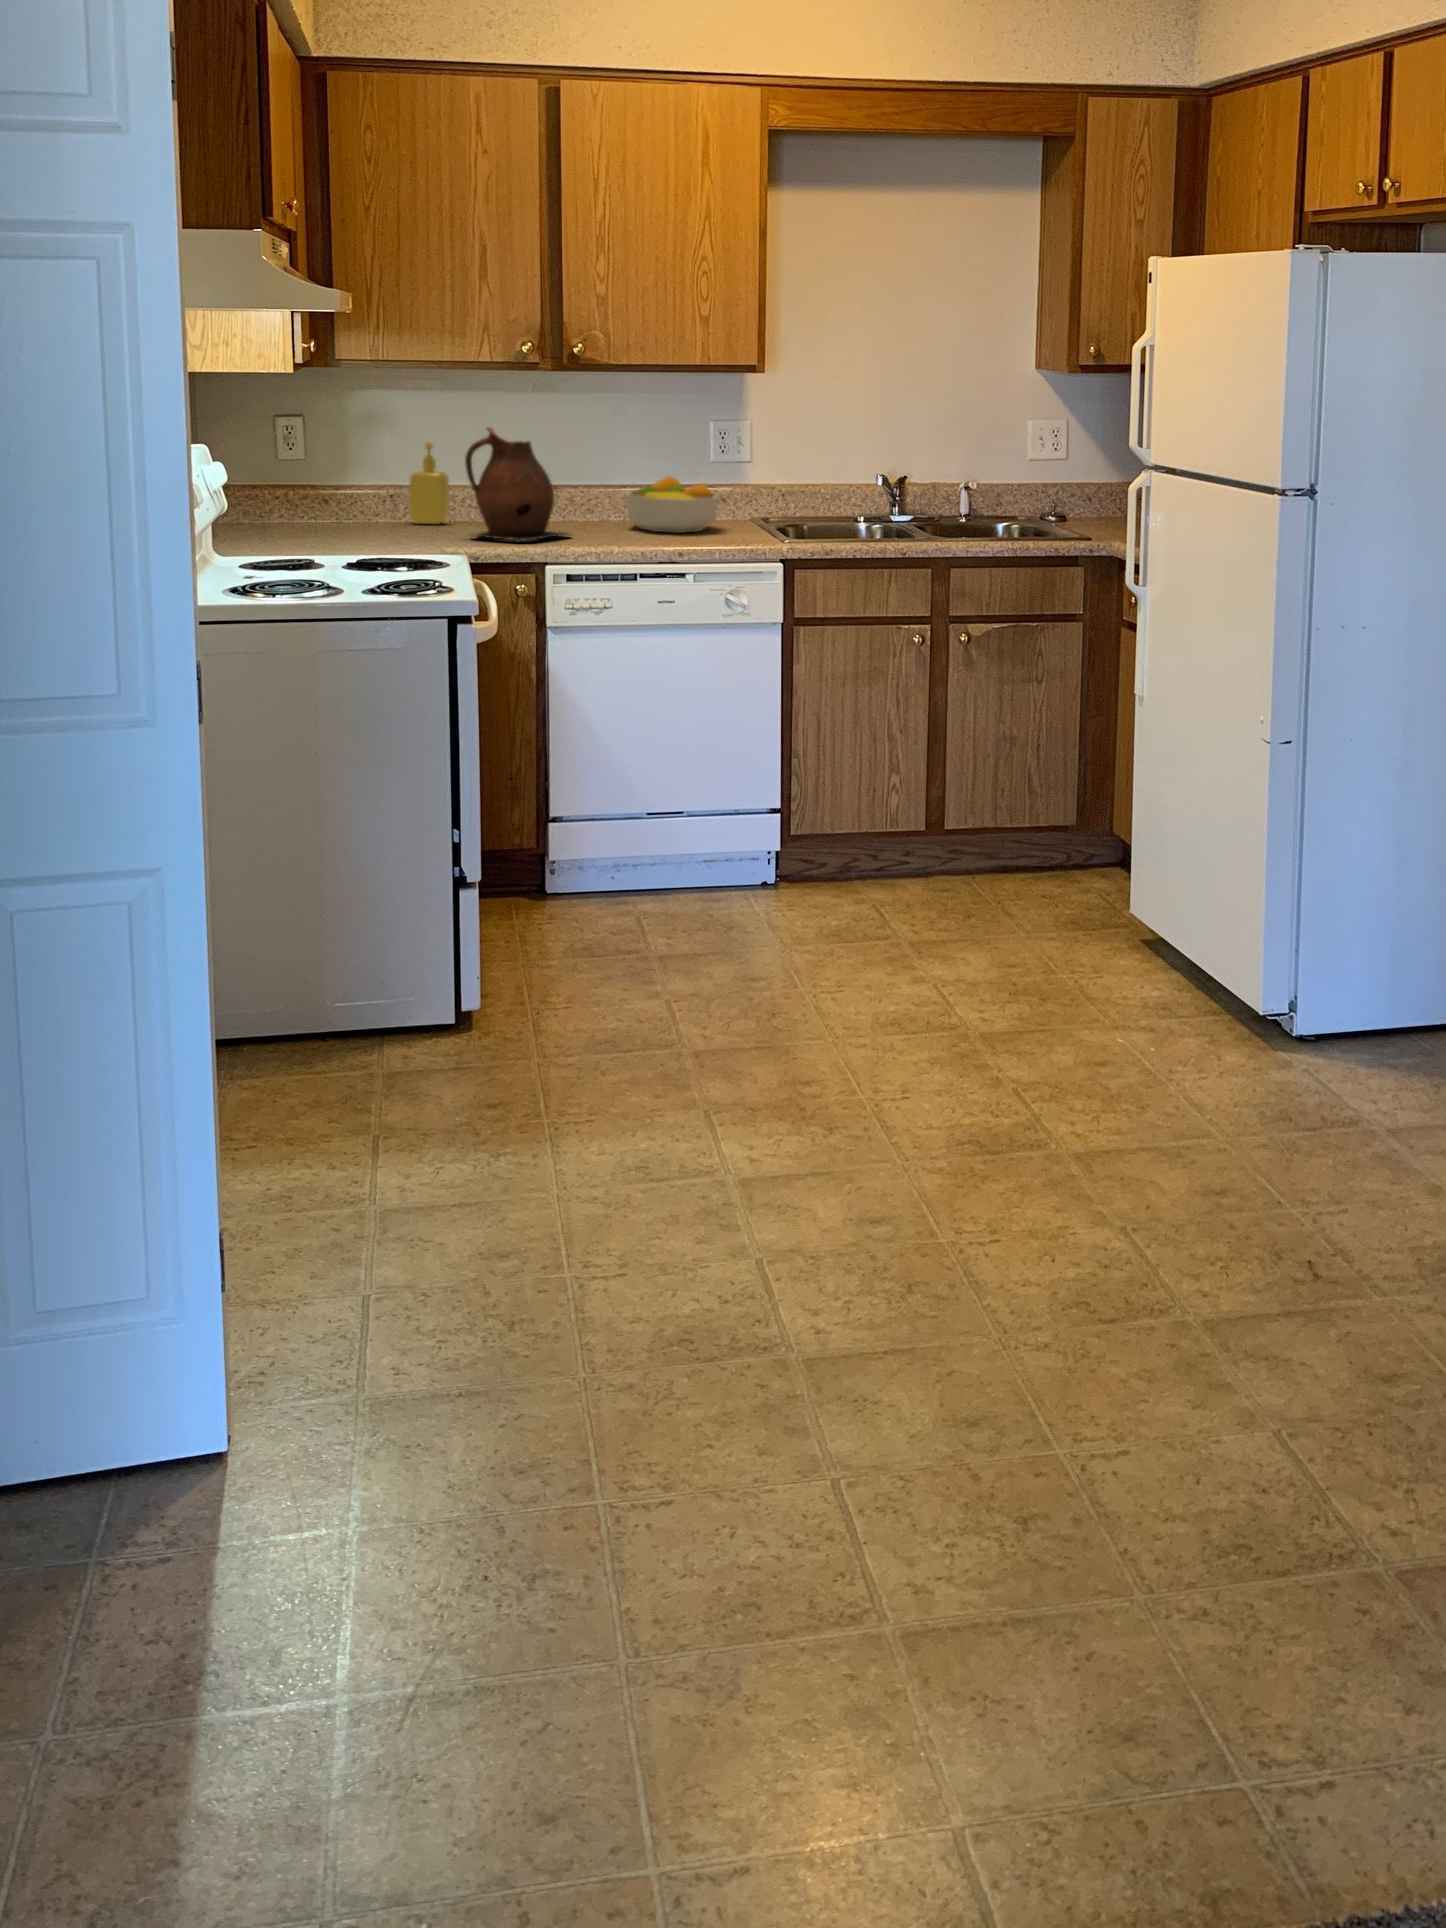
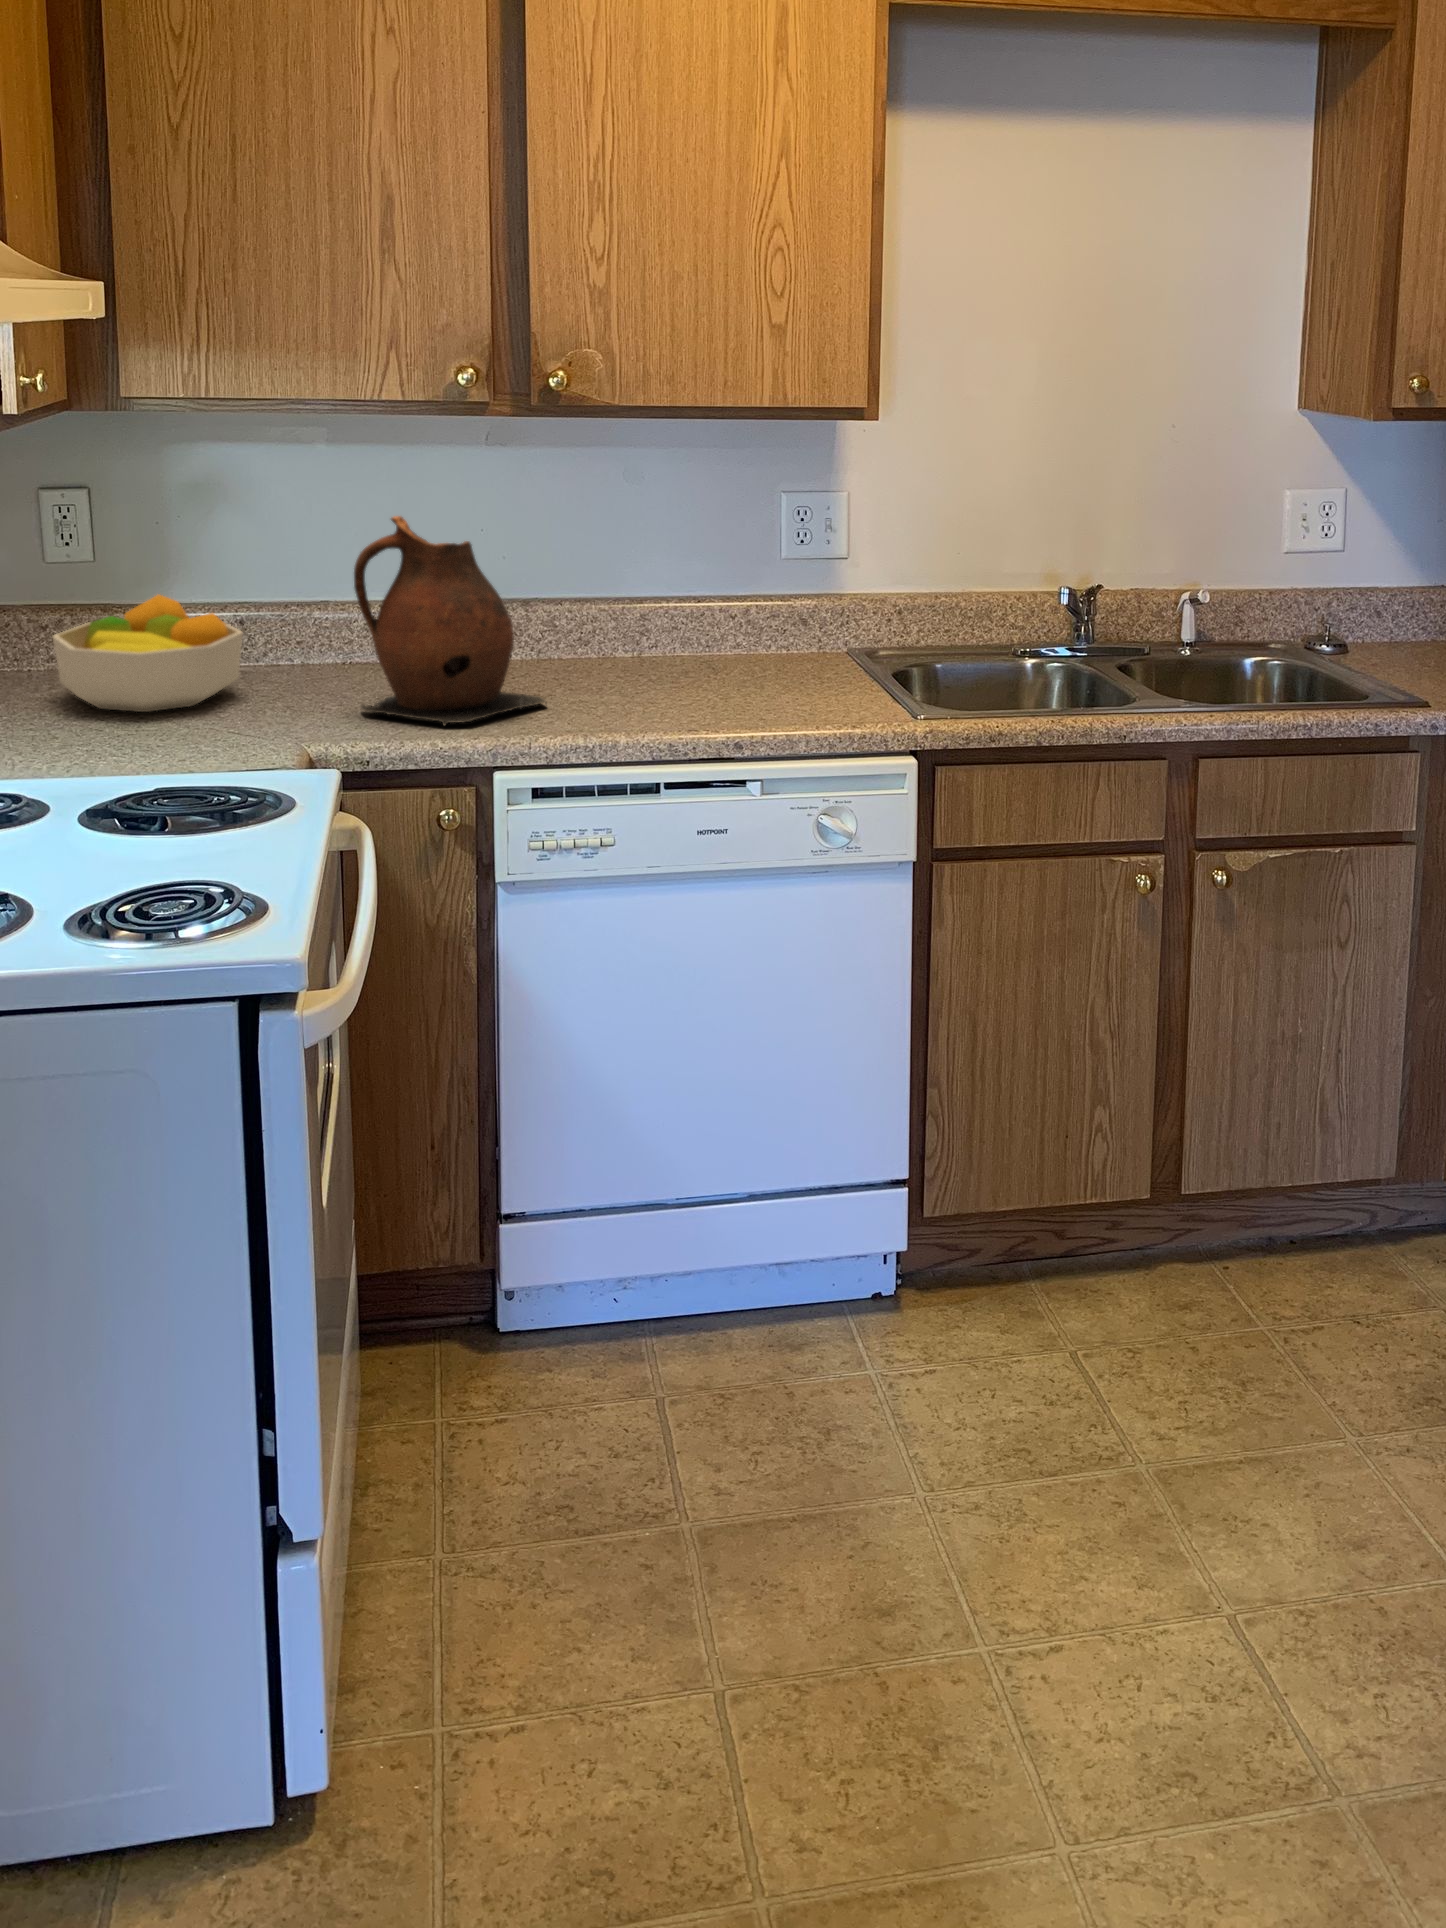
soap dispenser: present [410,442,449,524] -> none [270,530,340,670]
fruit bowl: present [625,476,719,533] -> present [53,595,243,712]

